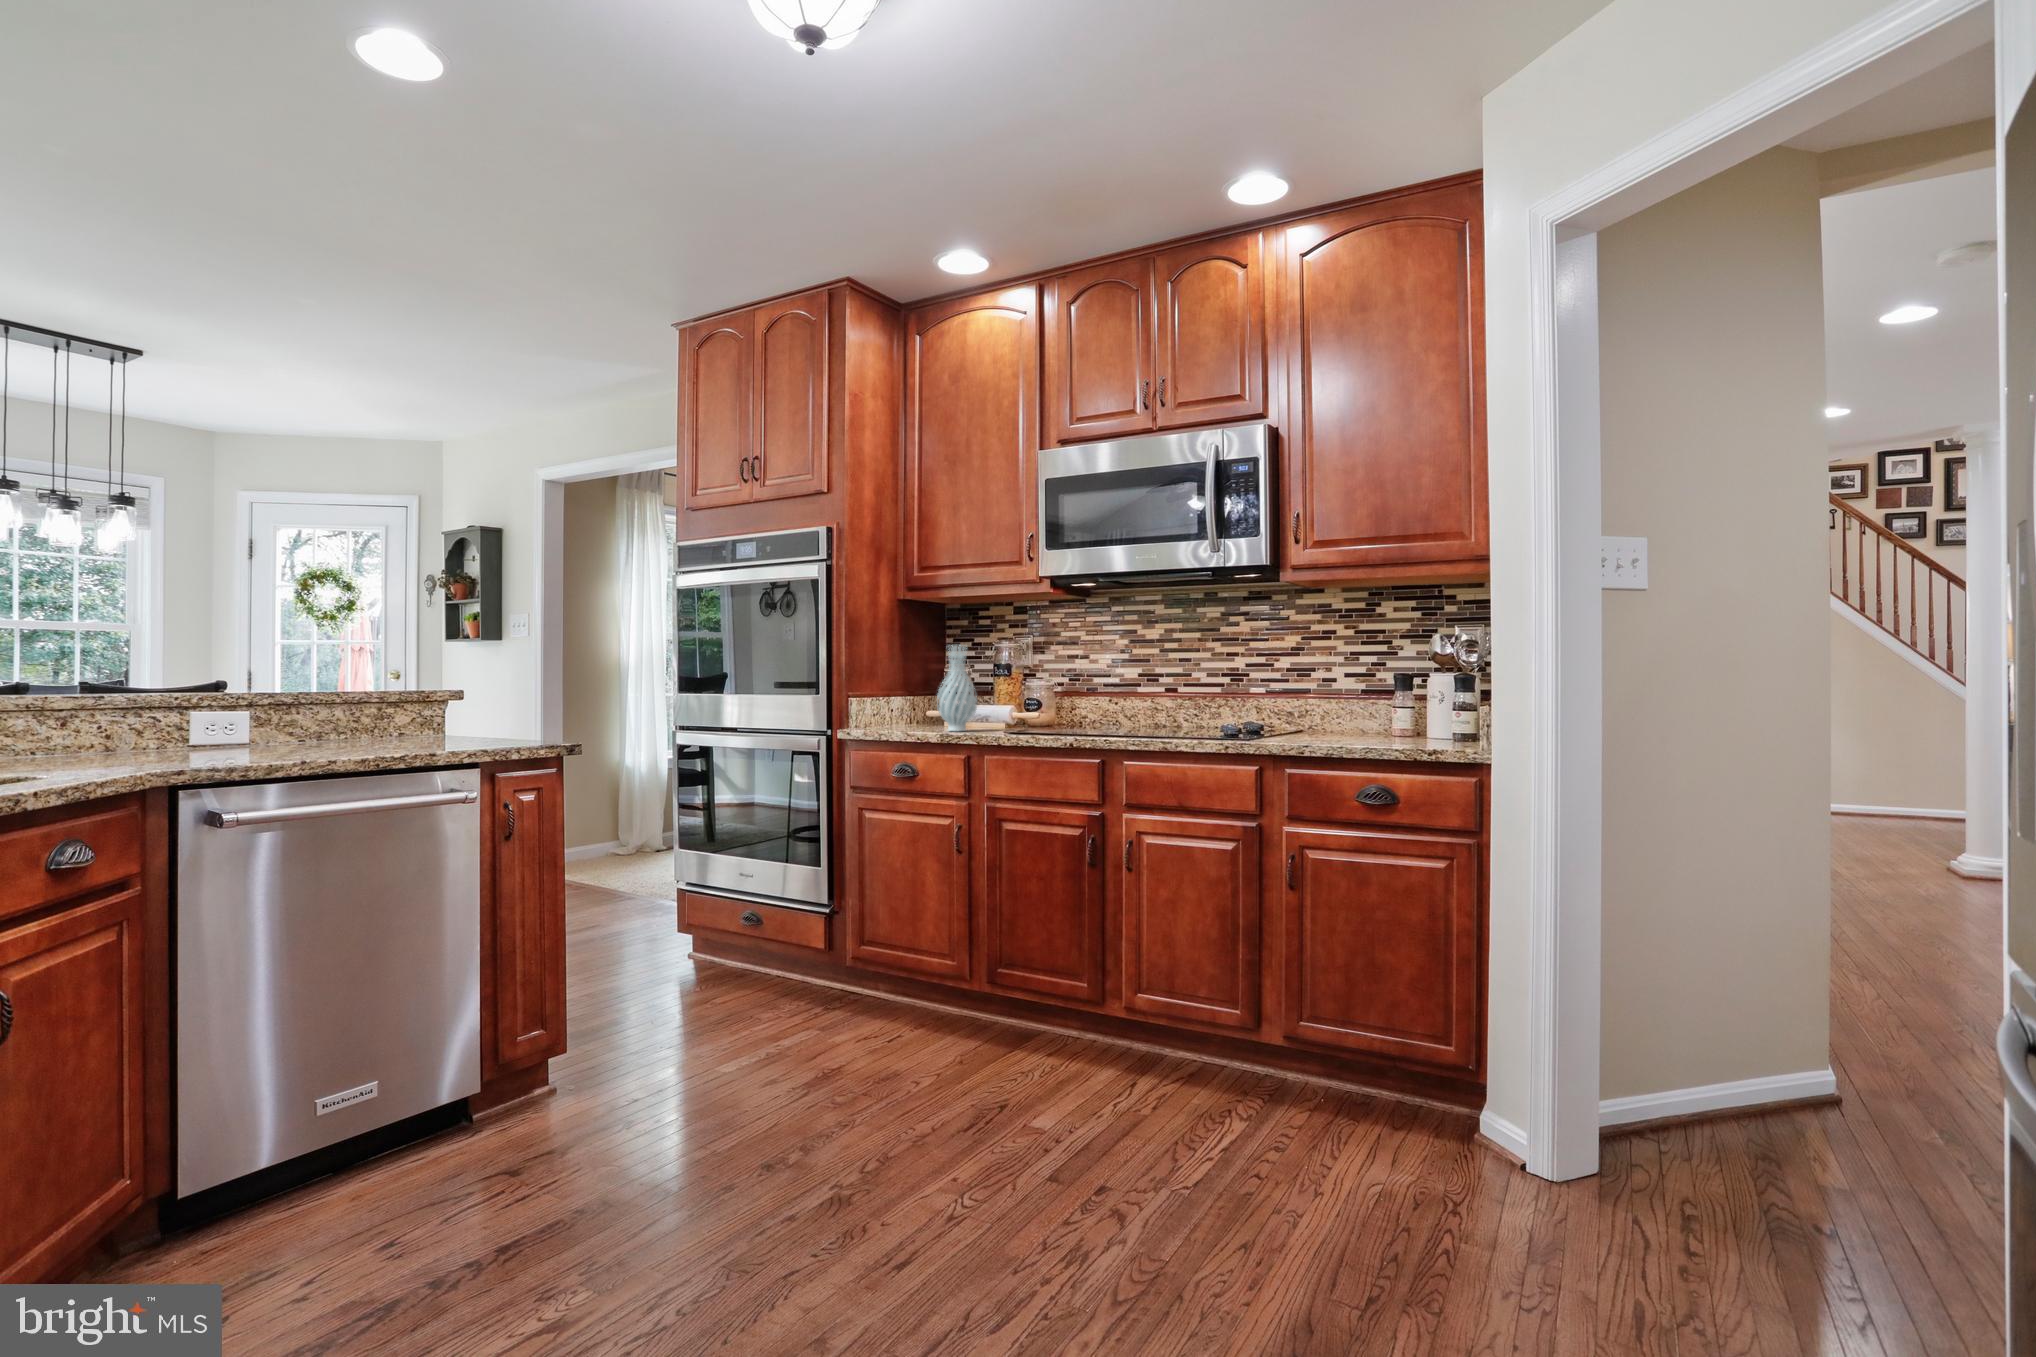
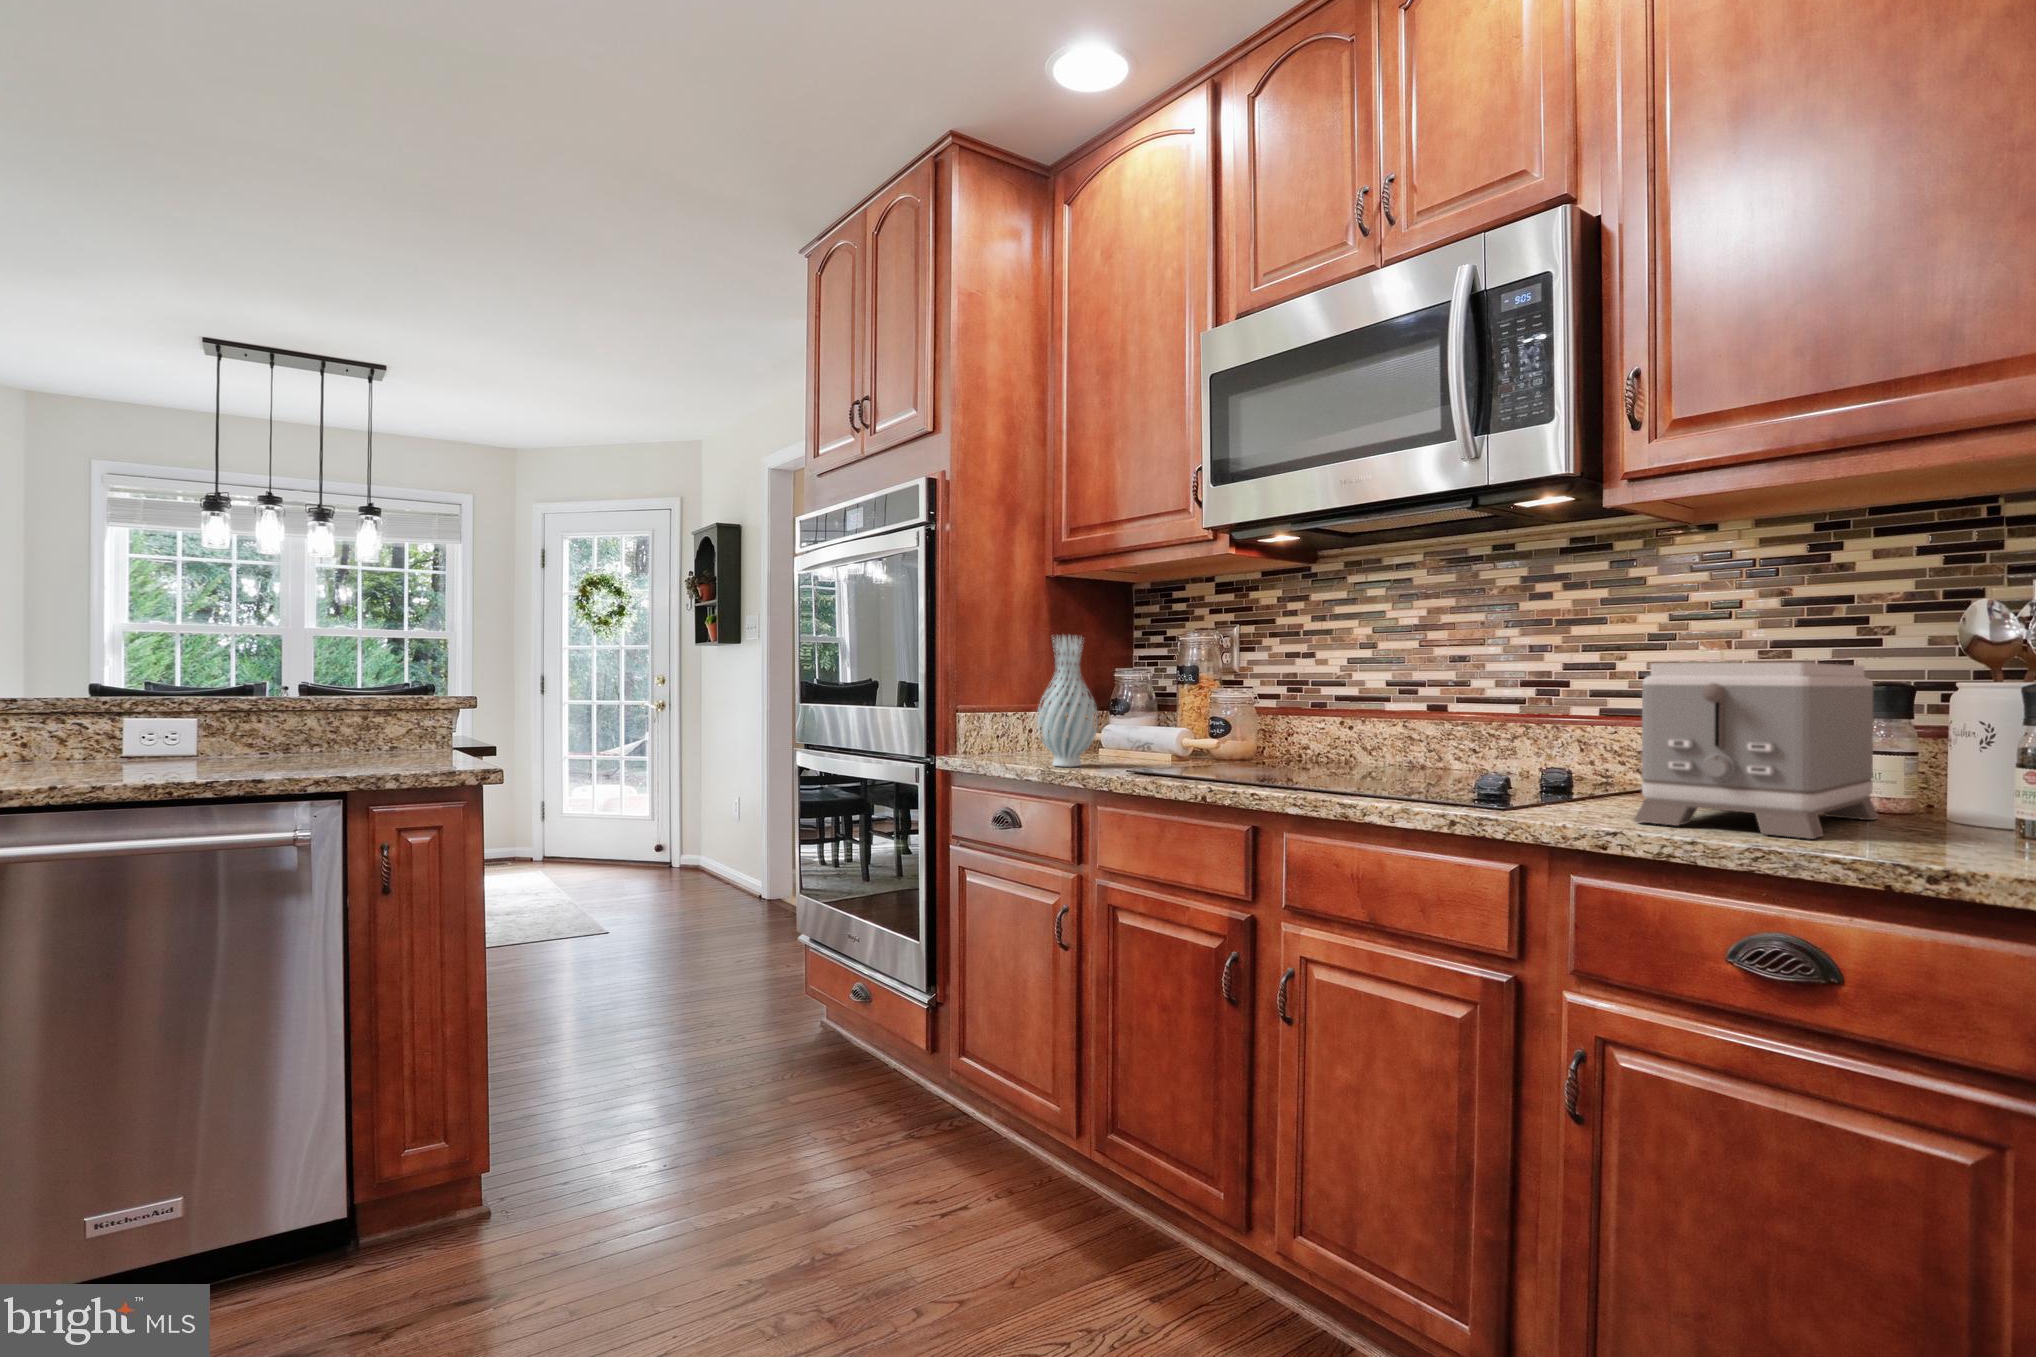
toaster: none [1309,666,1401,745] -> present [1634,663,1879,839]

